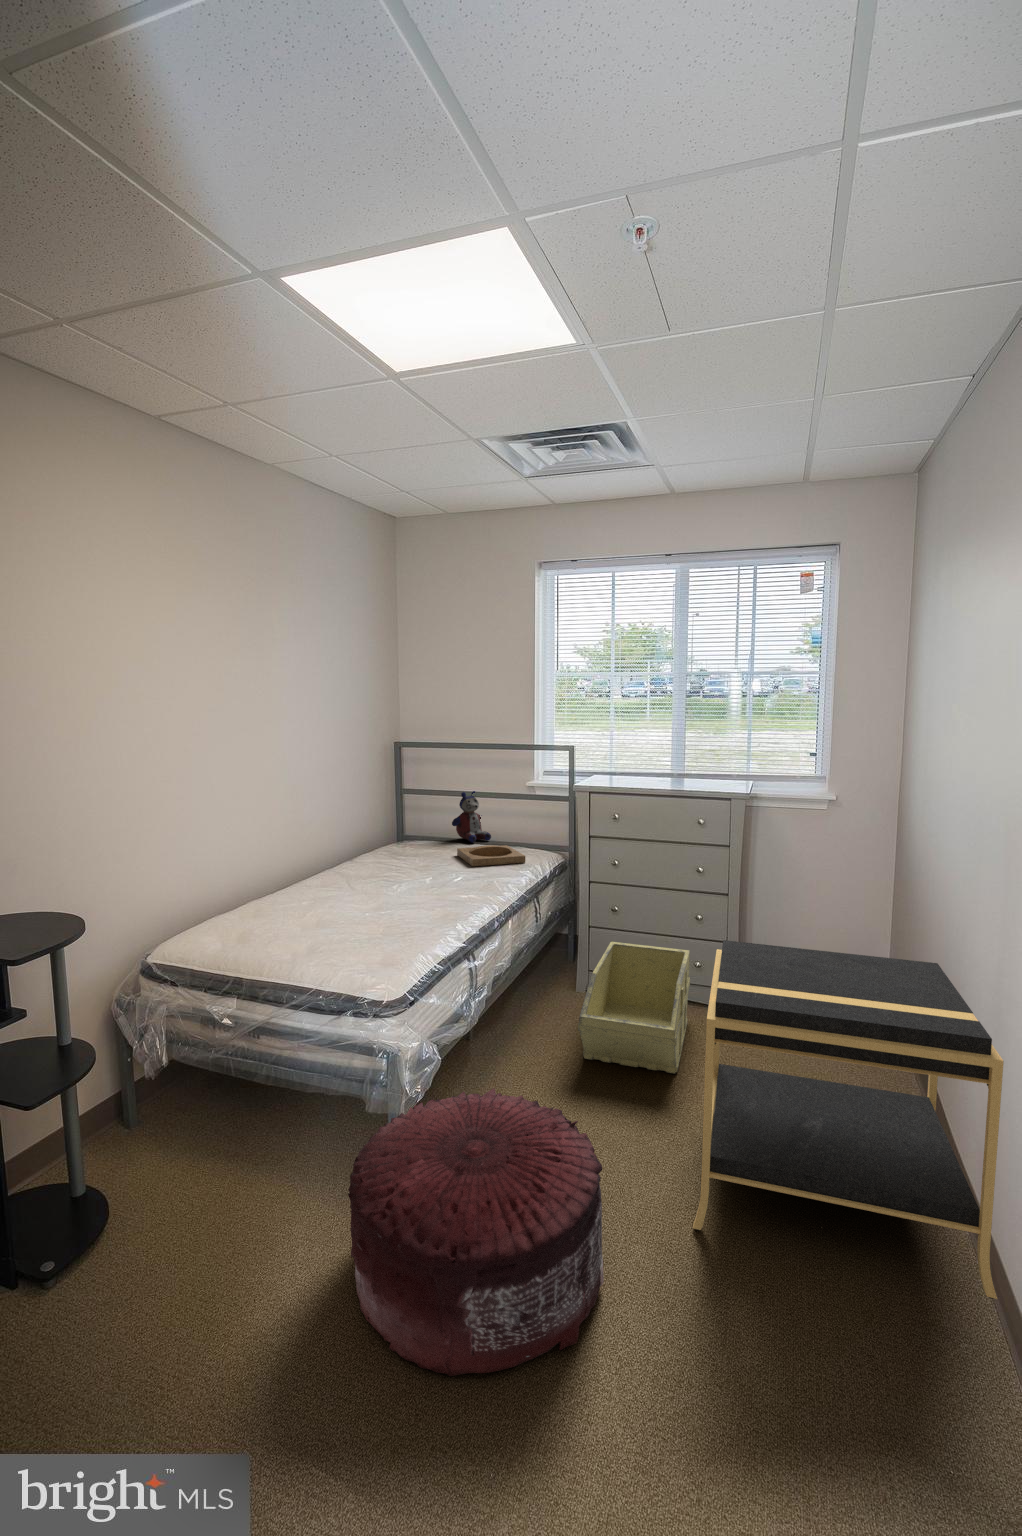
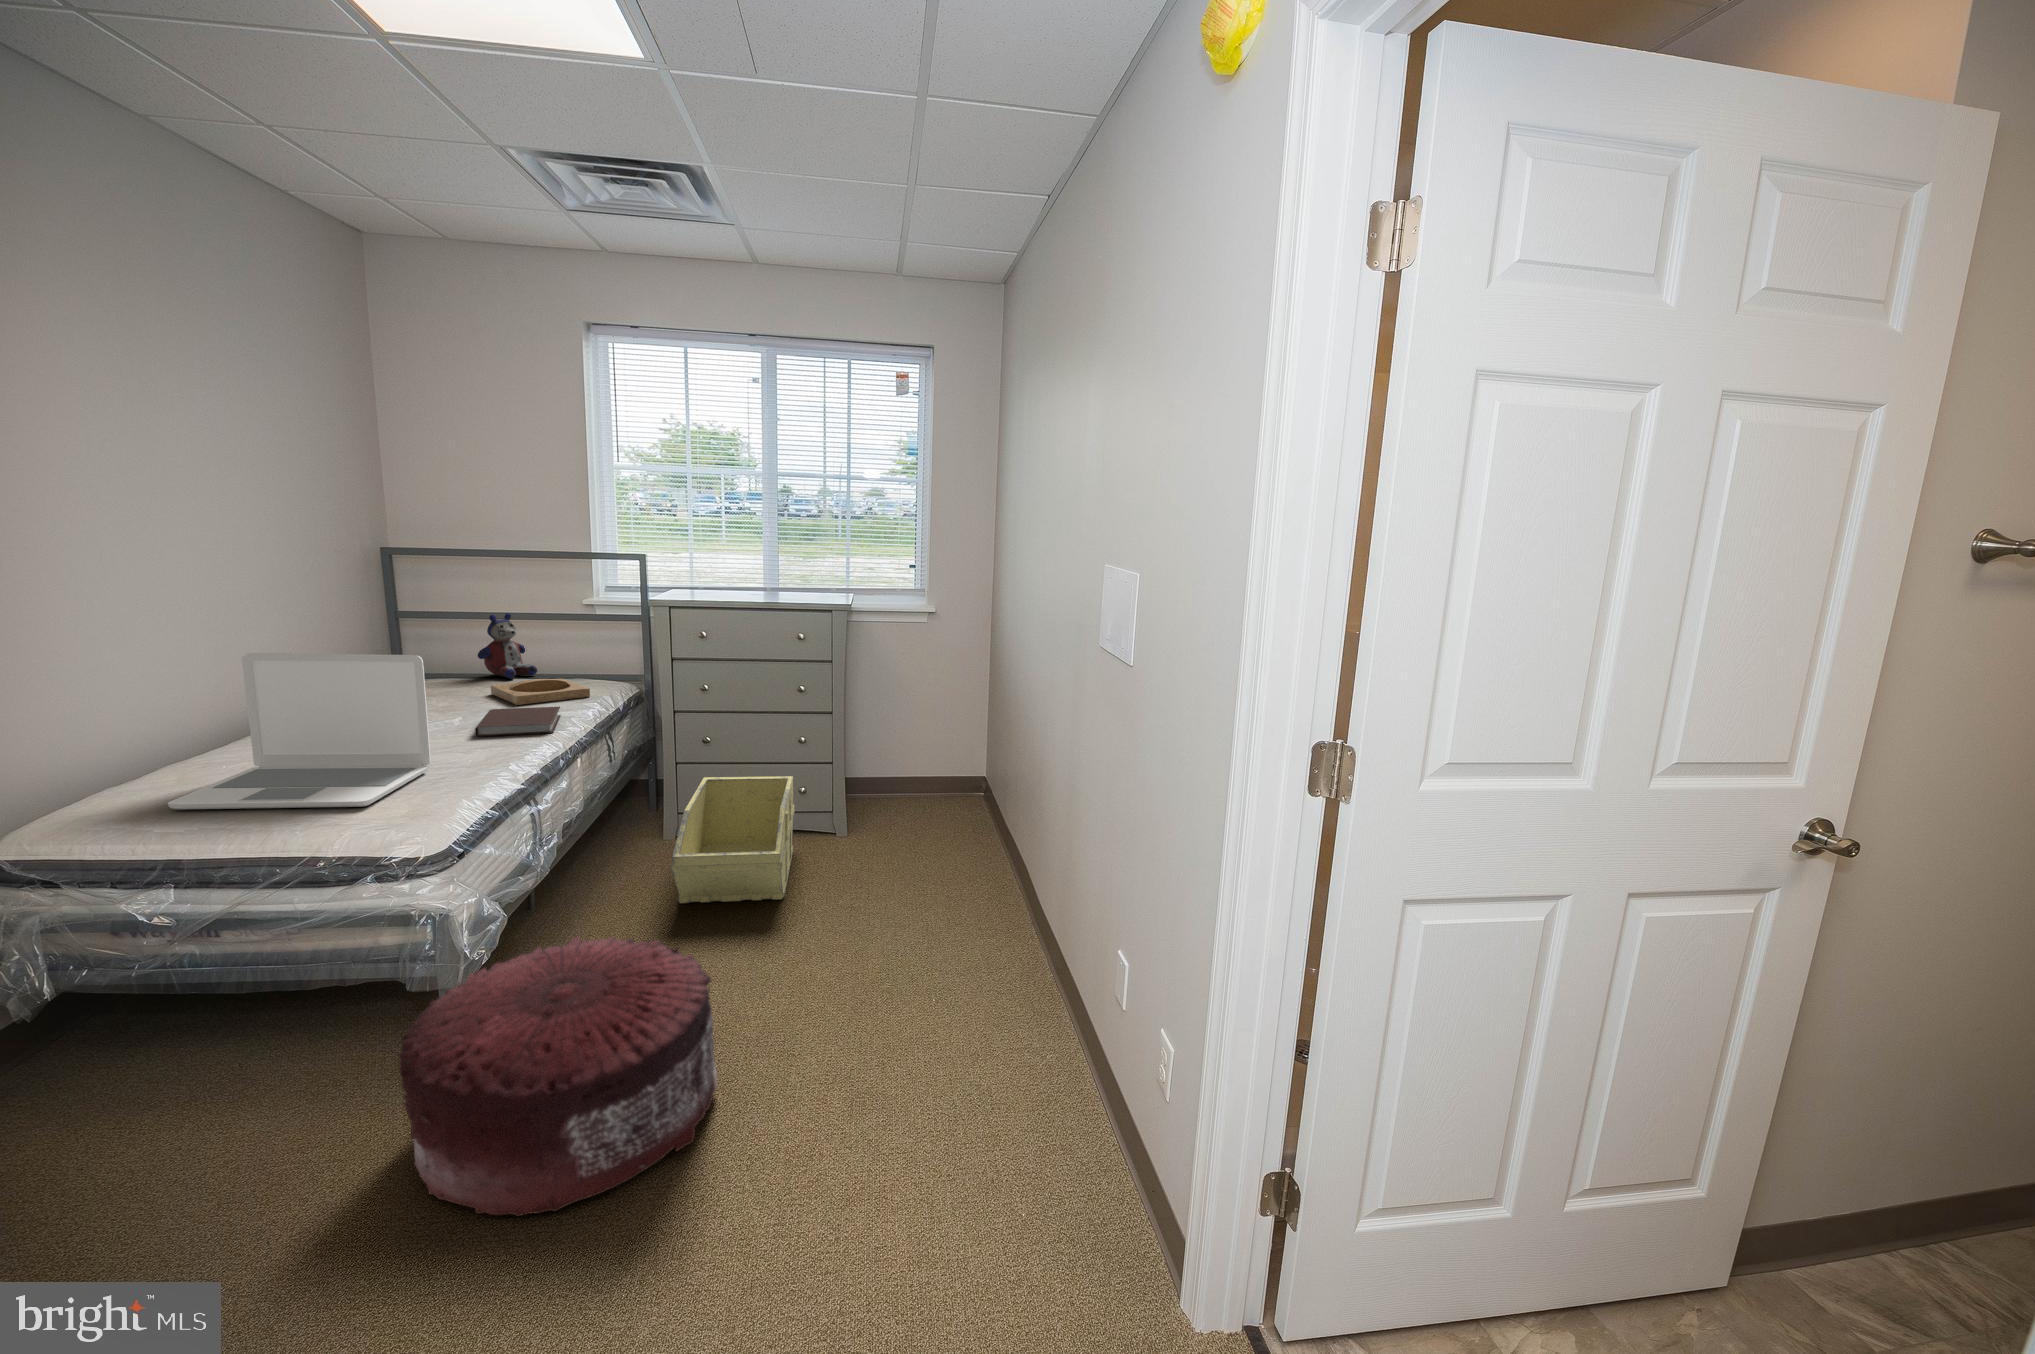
laptop: none [246,822,404,948] -> present [168,653,431,809]
notebook: none [440,870,502,895] -> present [475,707,561,736]
nightstand: present [693,940,1004,1299] -> none [805,751,1055,1024]

